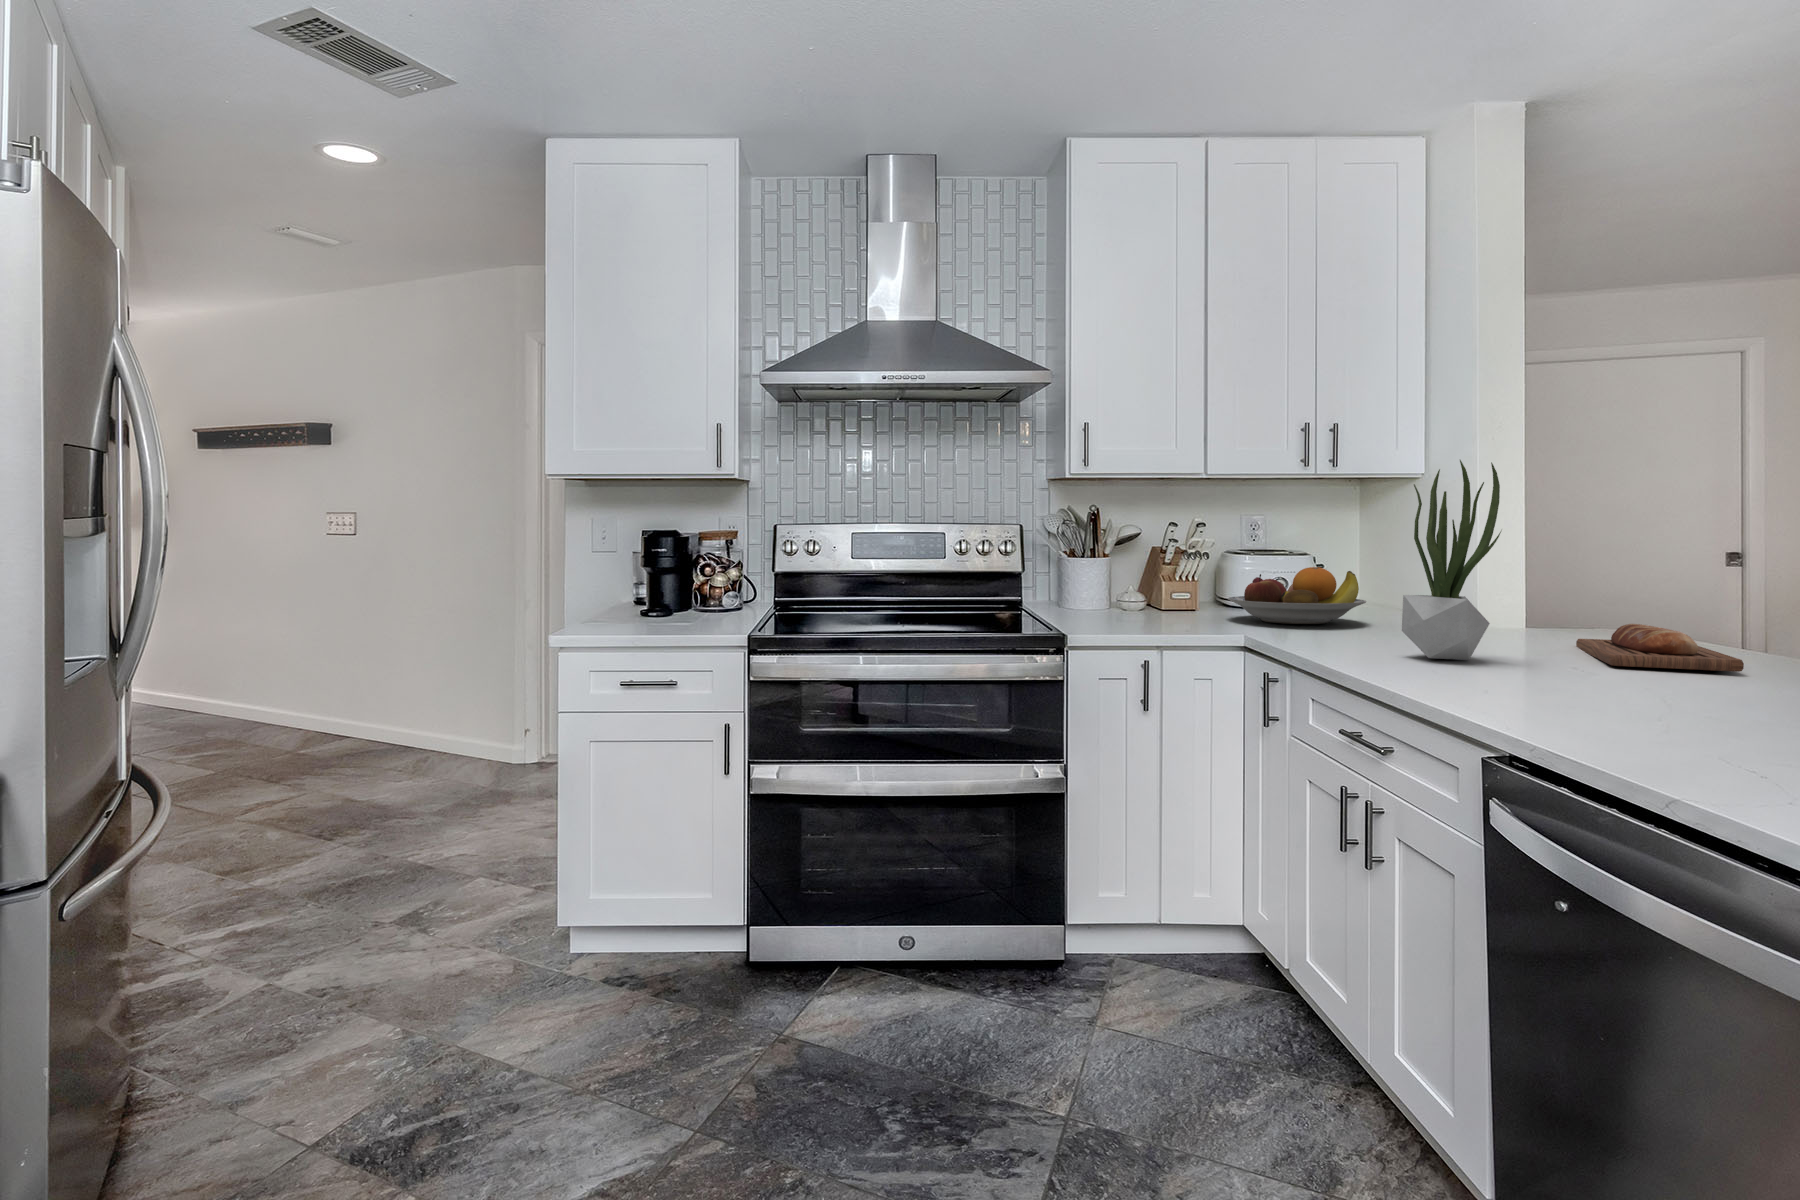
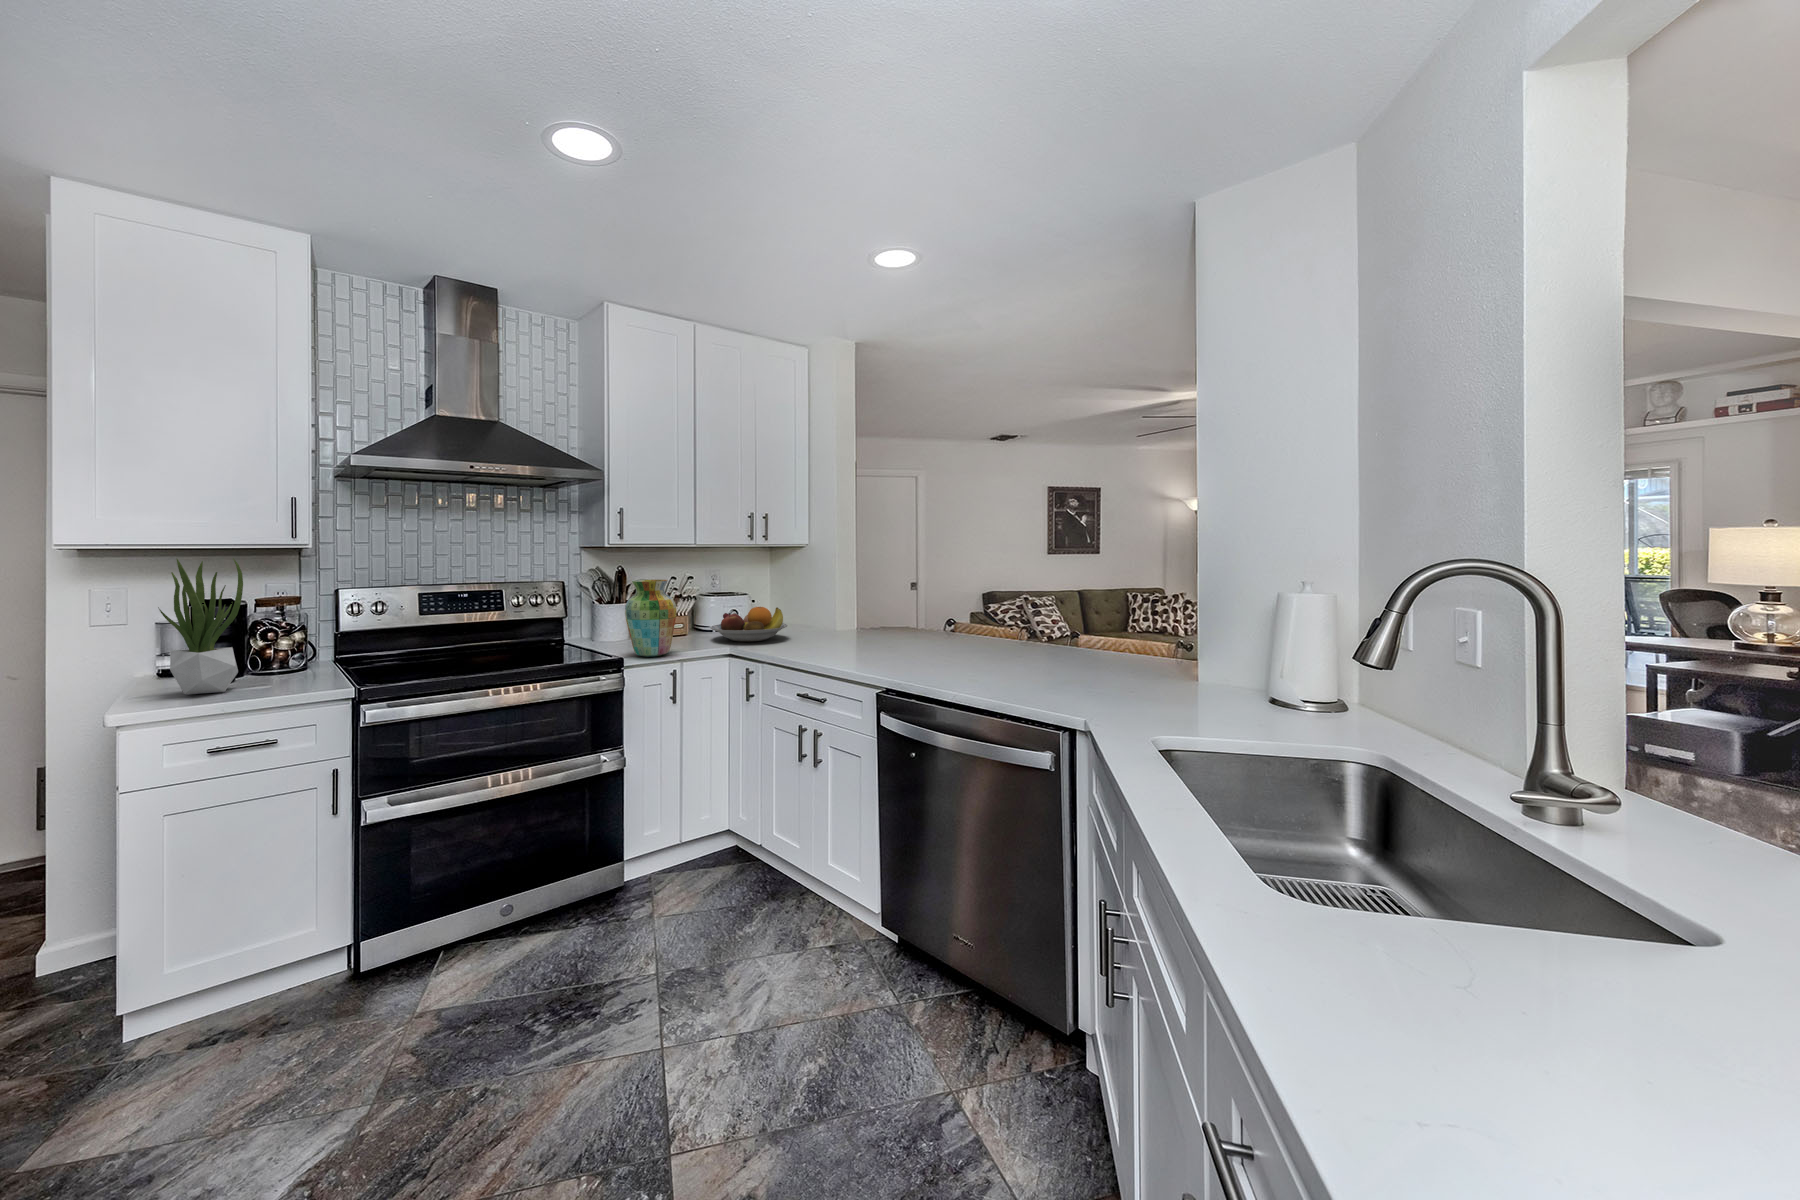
potted plant: present [1402,460,1501,660] -> present [158,558,243,694]
vase: none [1087,512,1164,629] -> present [625,580,676,656]
bread loaf: present [1576,624,1744,672] -> none [887,632,952,656]

